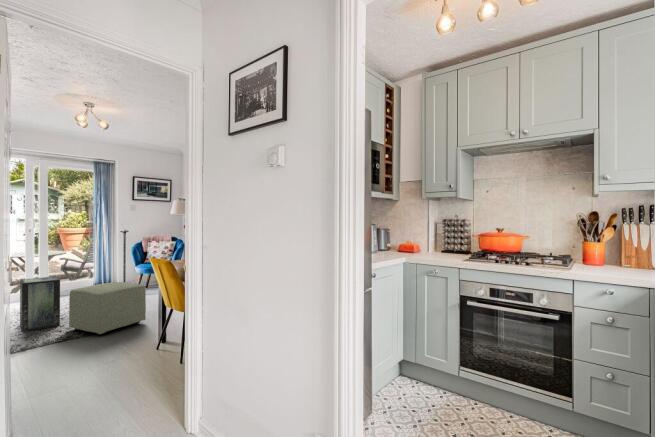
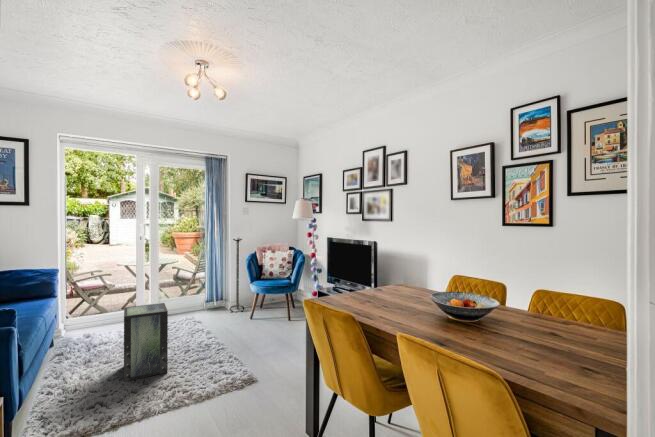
ottoman: present [69,282,146,335] -> none [177,316,272,405]

